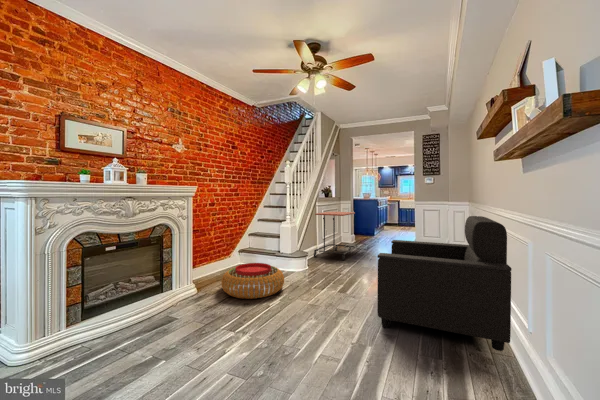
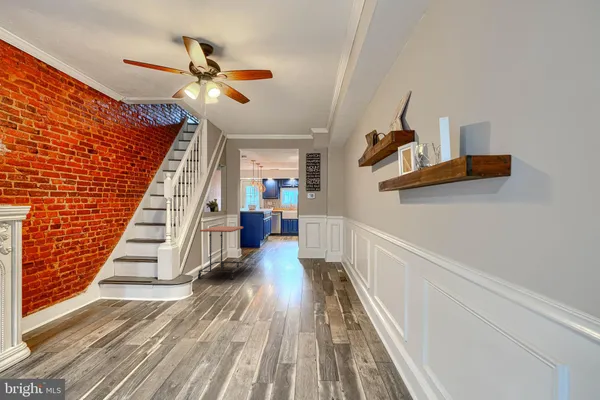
armchair: present [377,216,512,351] -> none [276,234,390,357]
pouf: present [221,263,284,299] -> none [71,299,165,352]

